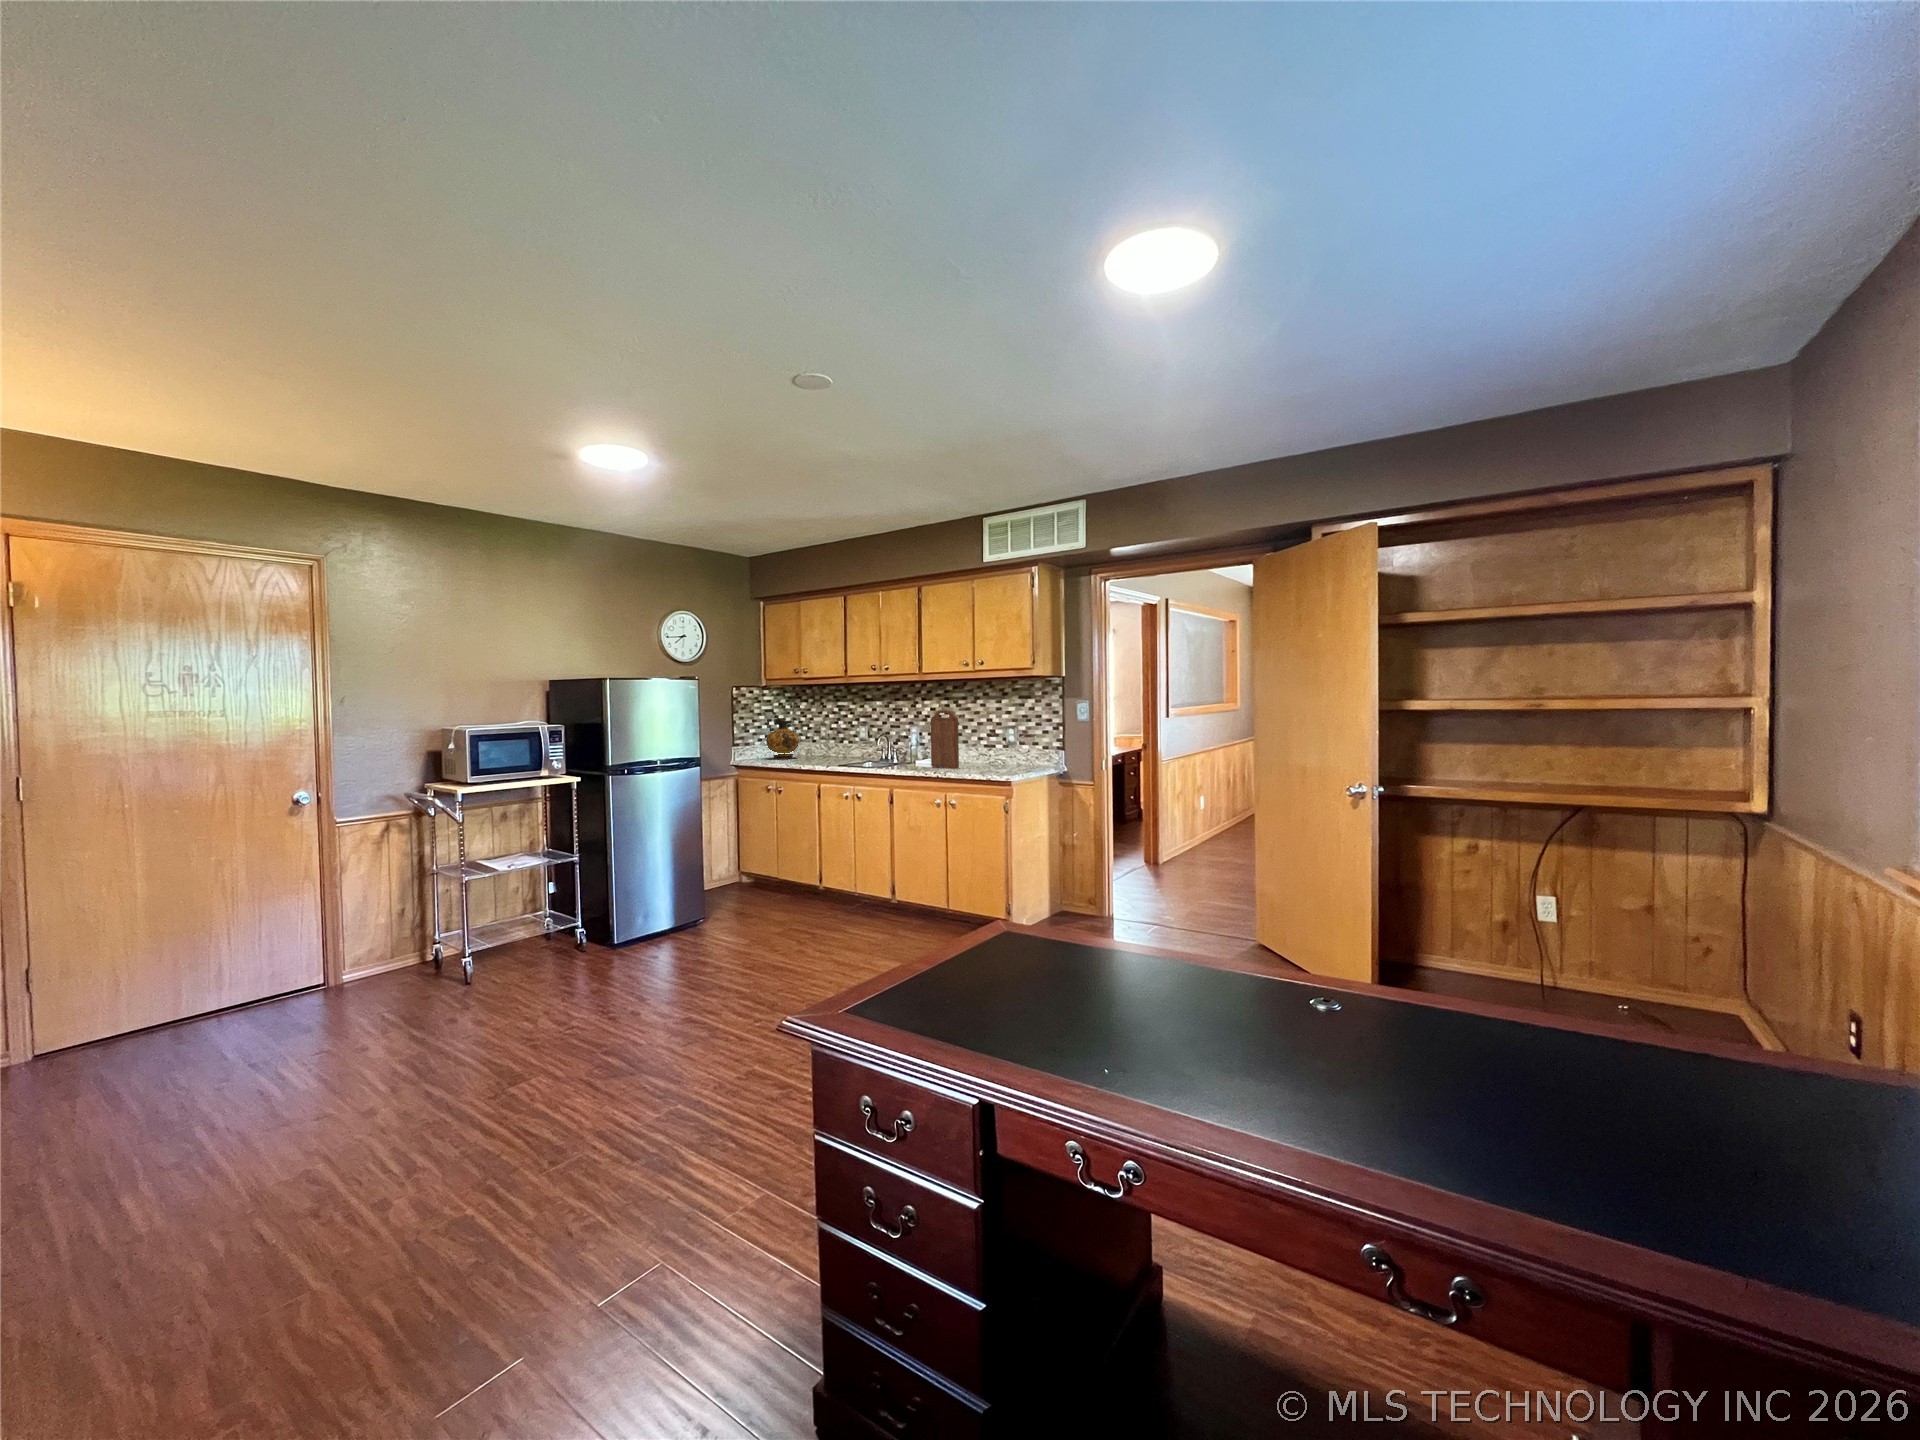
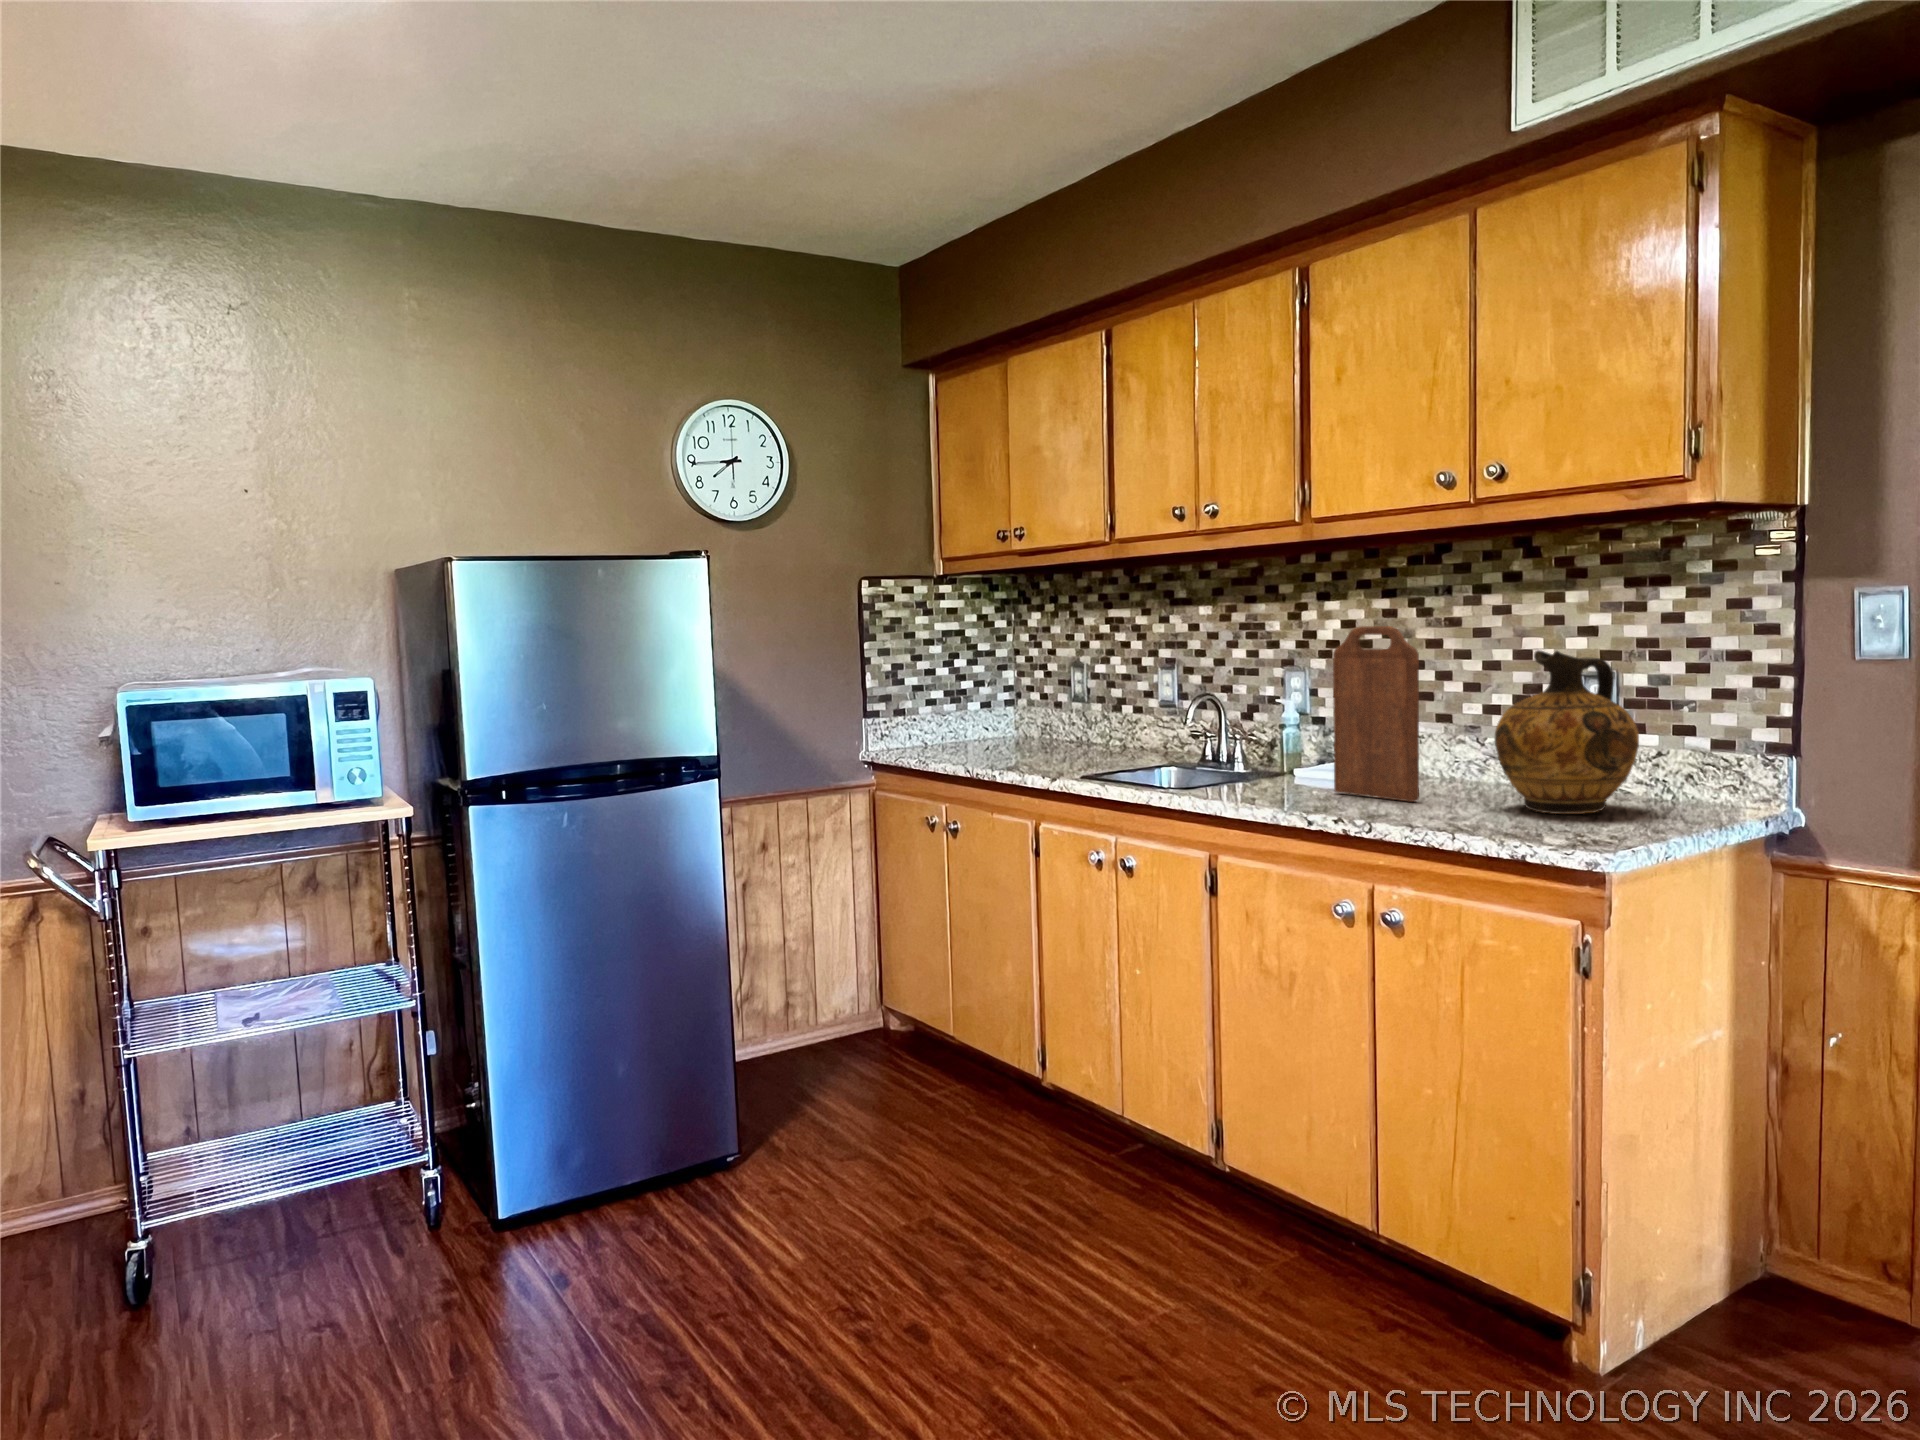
ceramic jug: present [766,719,799,759] -> present [1495,650,1639,814]

